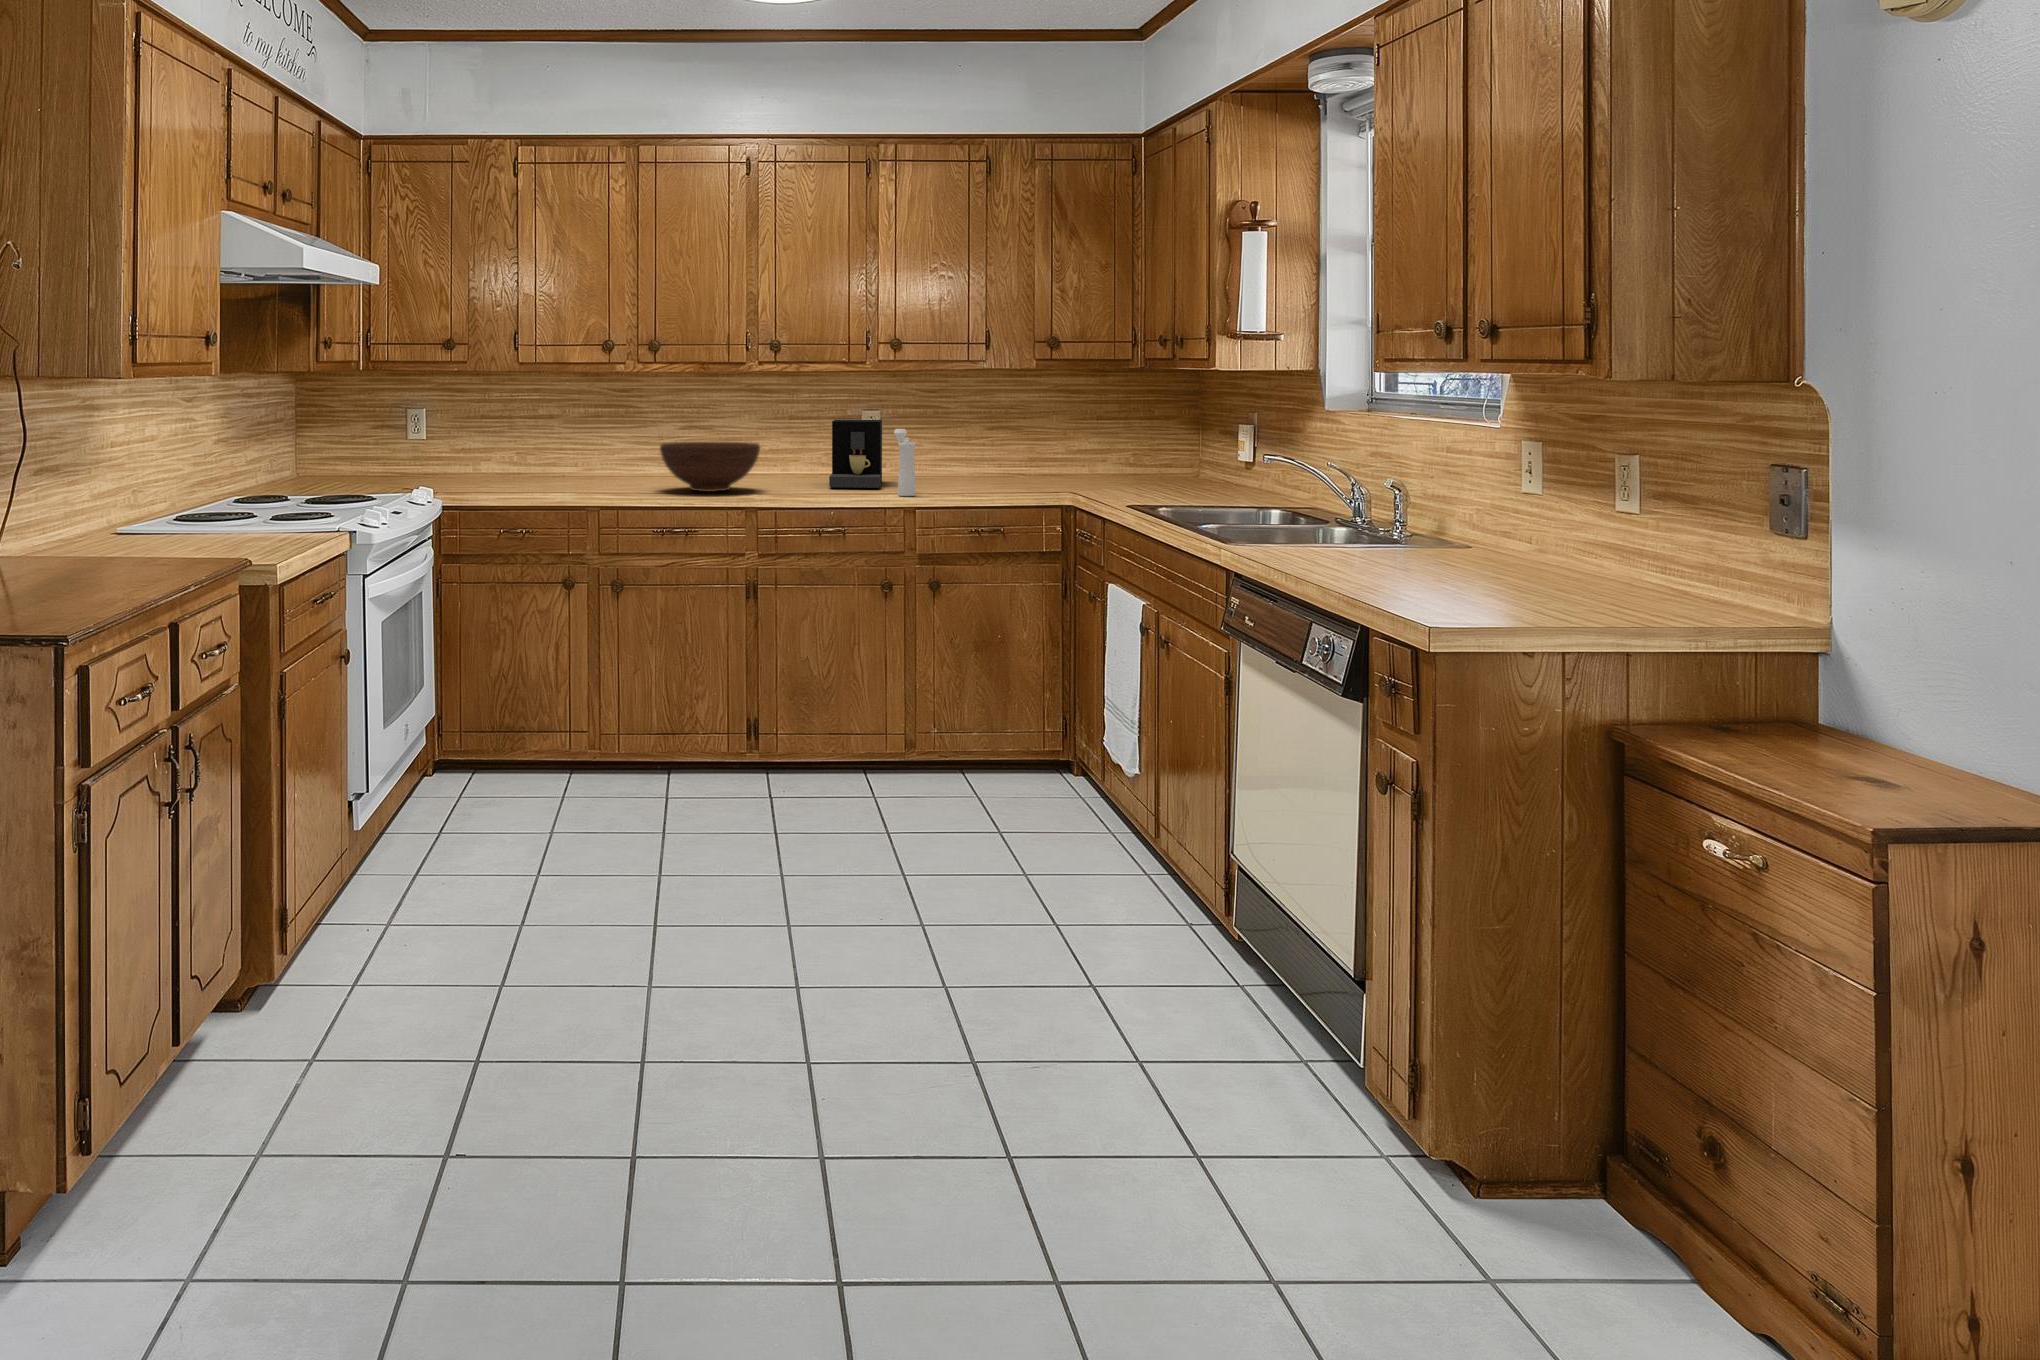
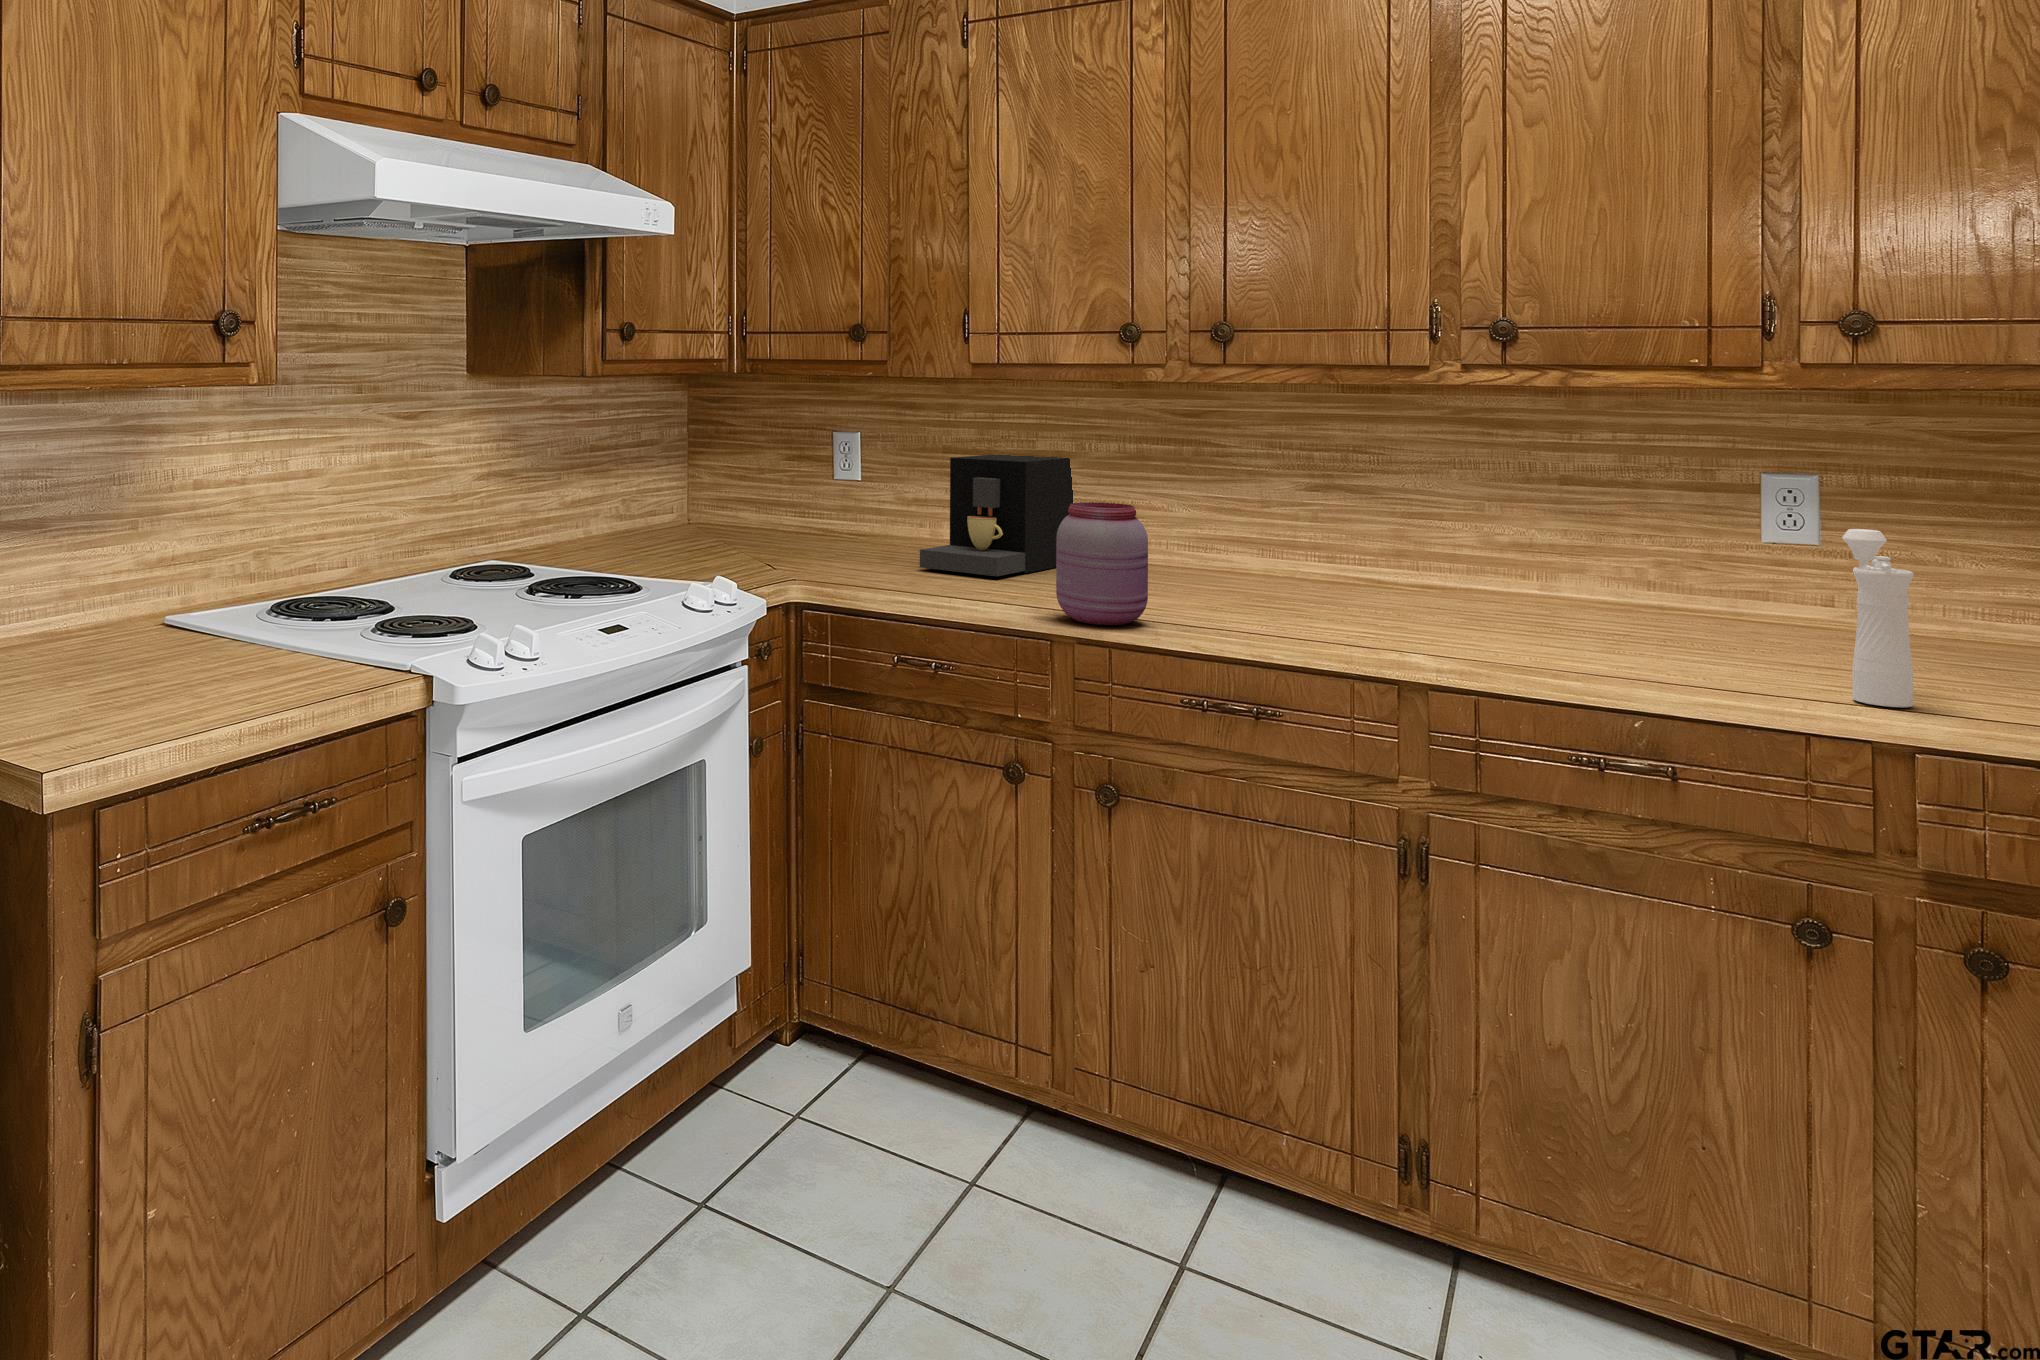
coffee maker: present [829,419,882,488] -> present [920,454,1073,576]
jar: none [588,436,633,497] -> present [1056,502,1148,625]
fruit bowl: present [660,442,760,492] -> none [1223,520,1458,630]

